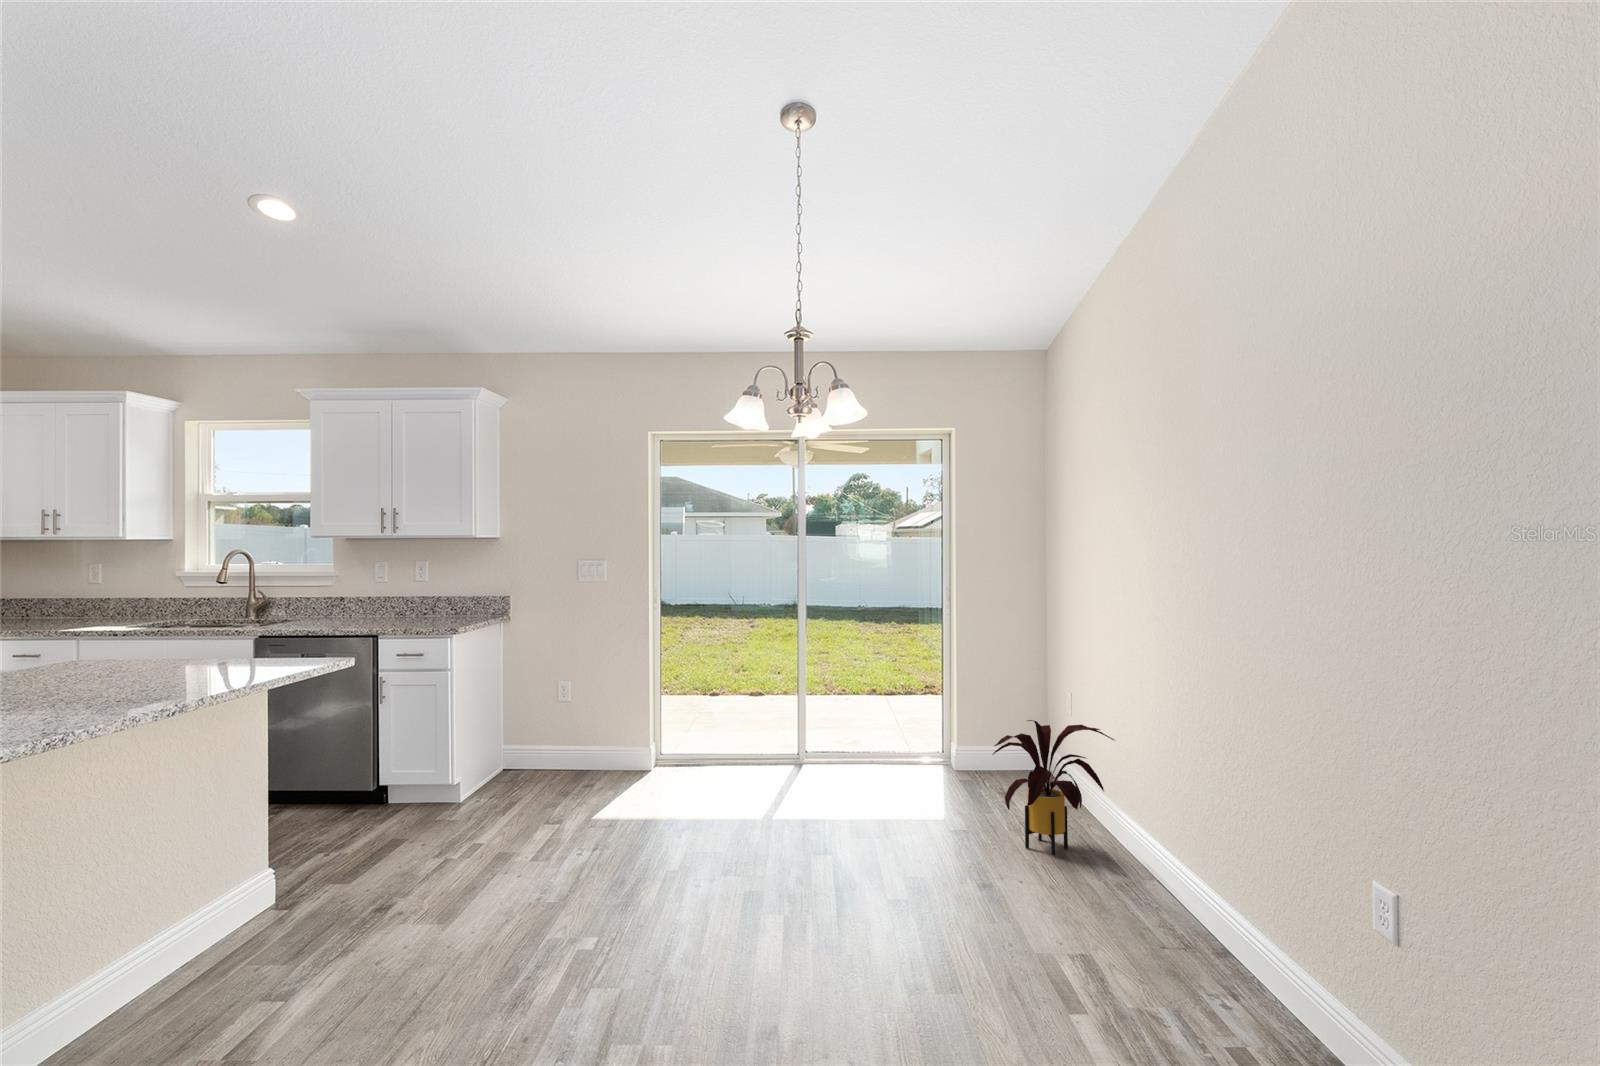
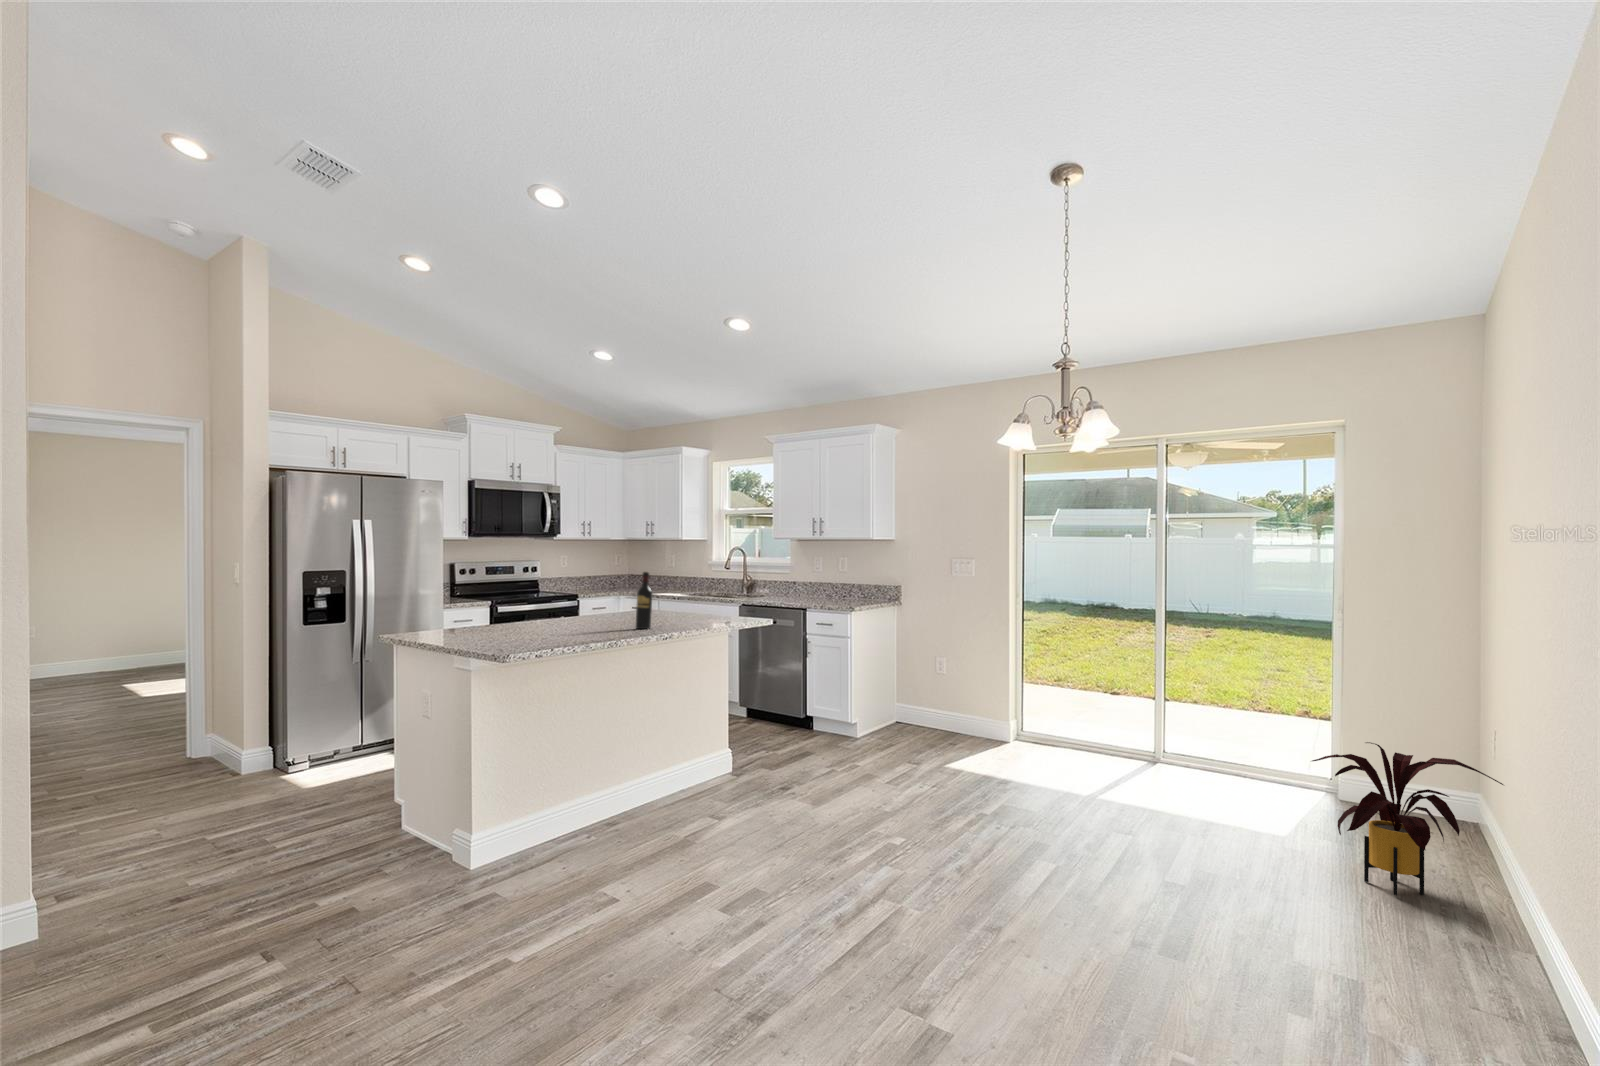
wine bottle: none [89,595,130,701] -> present [635,572,652,629]

